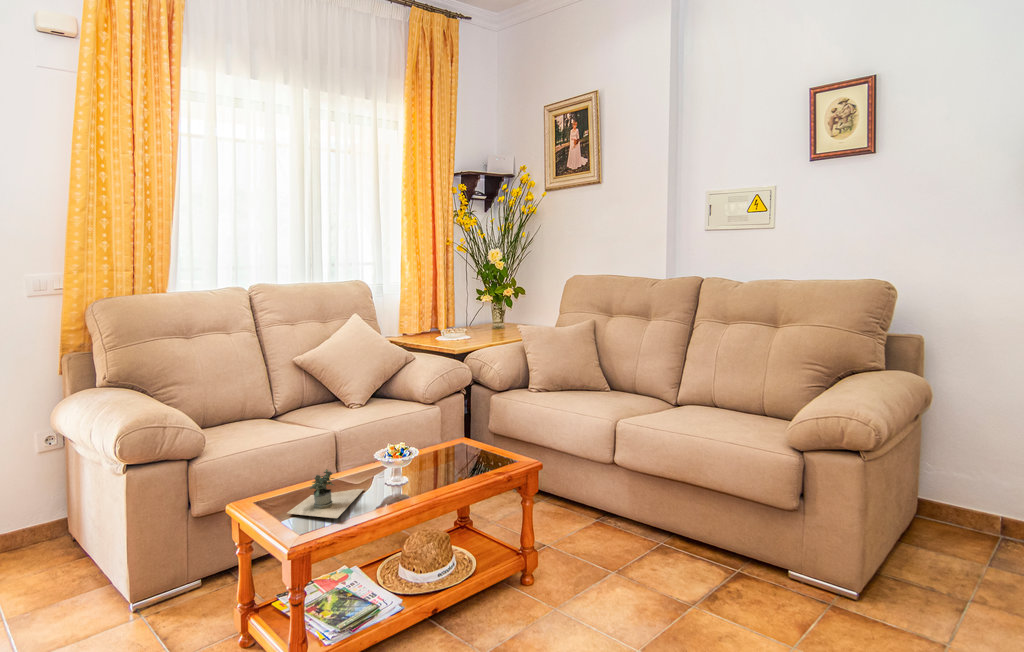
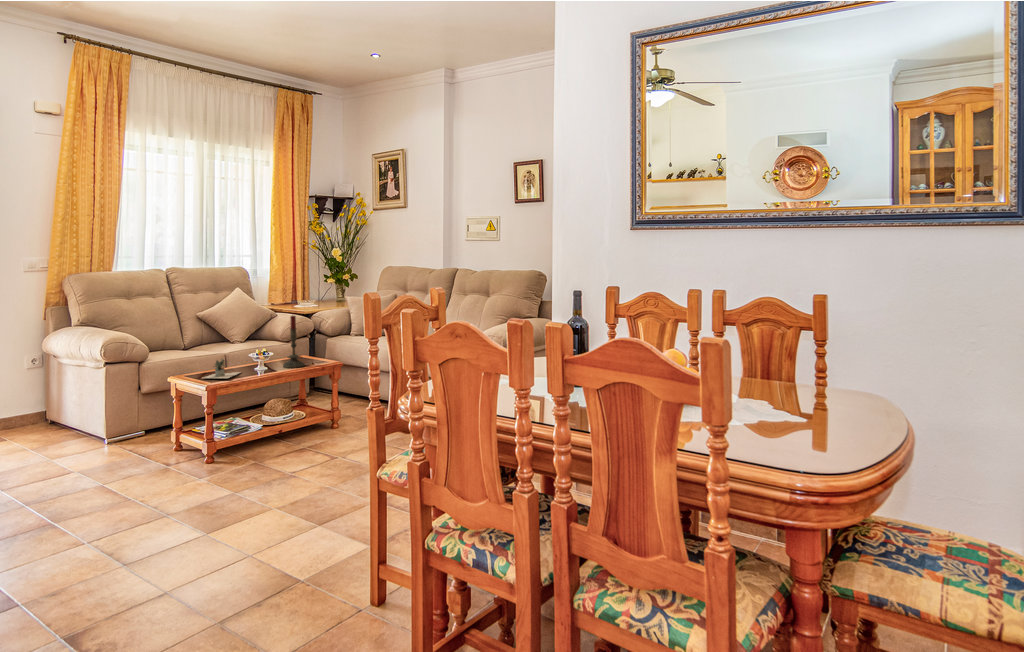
candle: none [437,370,476,475] -> present [283,315,305,368]

